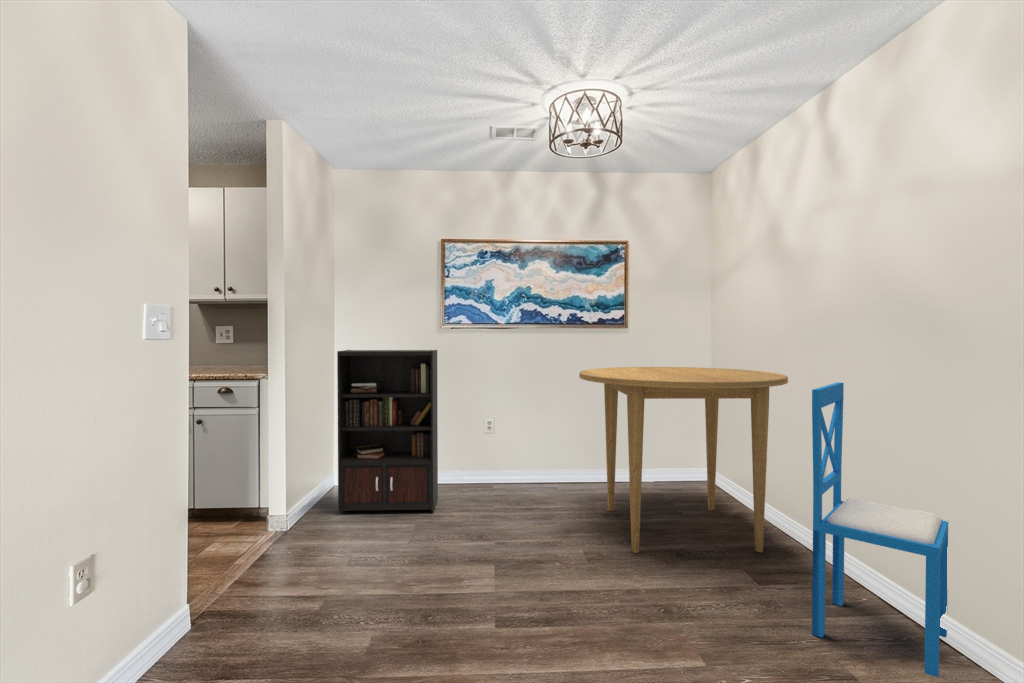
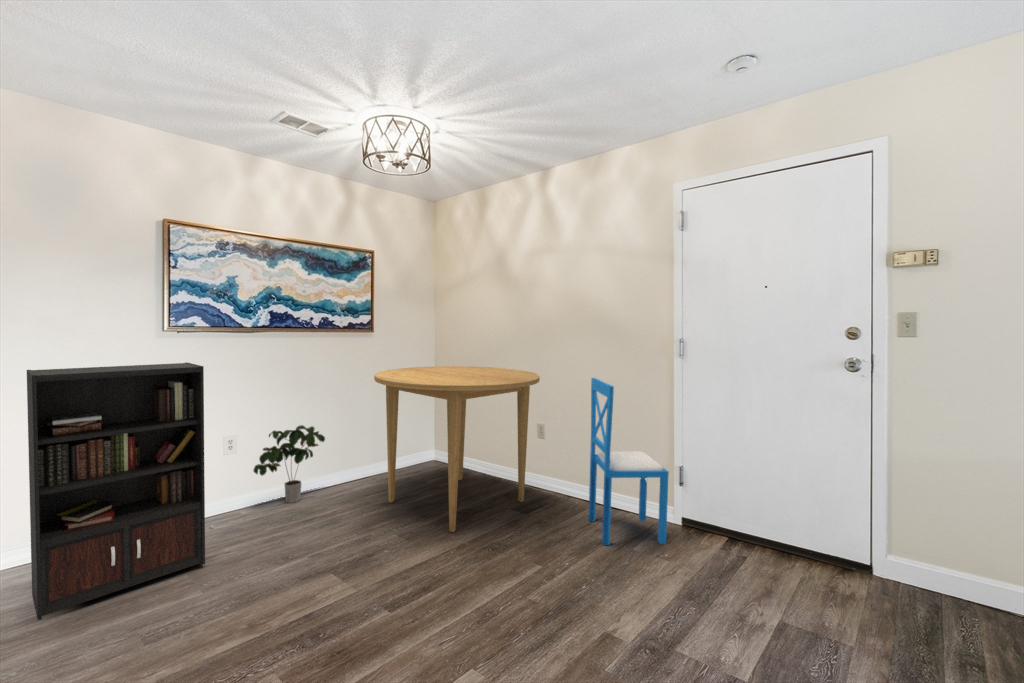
potted plant: none [501,417,567,489] -> present [254,425,325,503]

